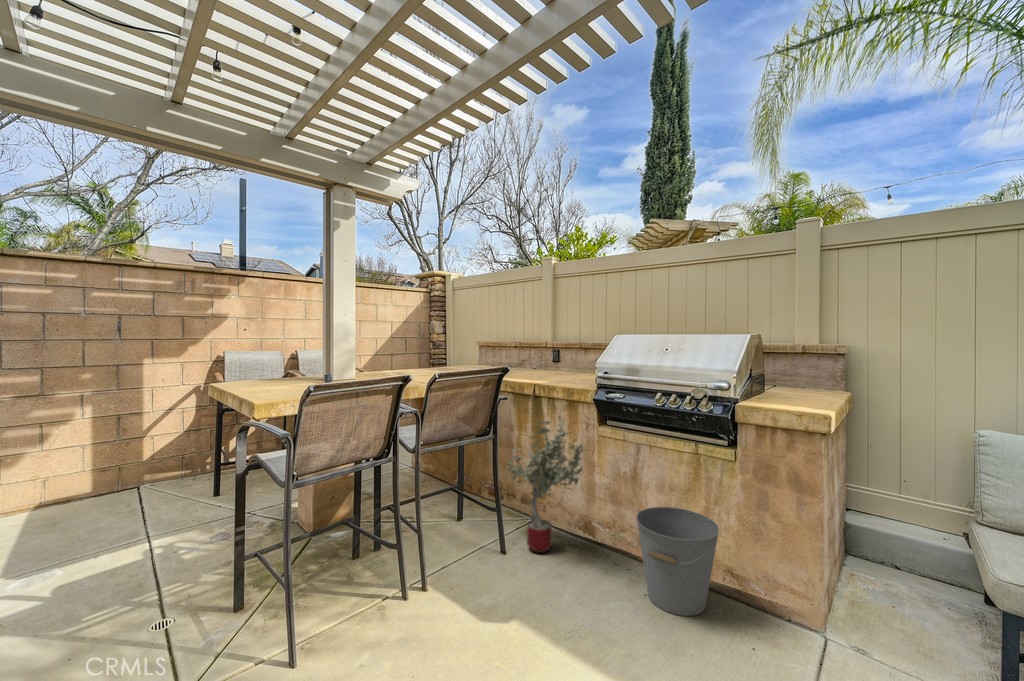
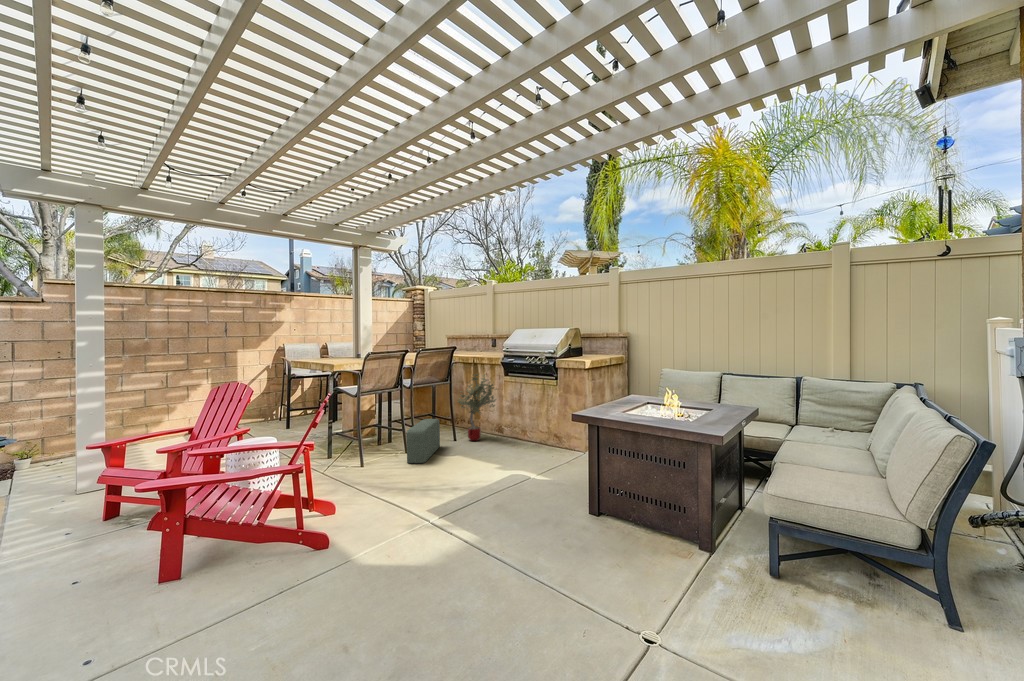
bucket: present [636,507,719,616] -> none [513,412,550,454]
pouf: none [403,514,475,651] -> present [406,419,440,463]

